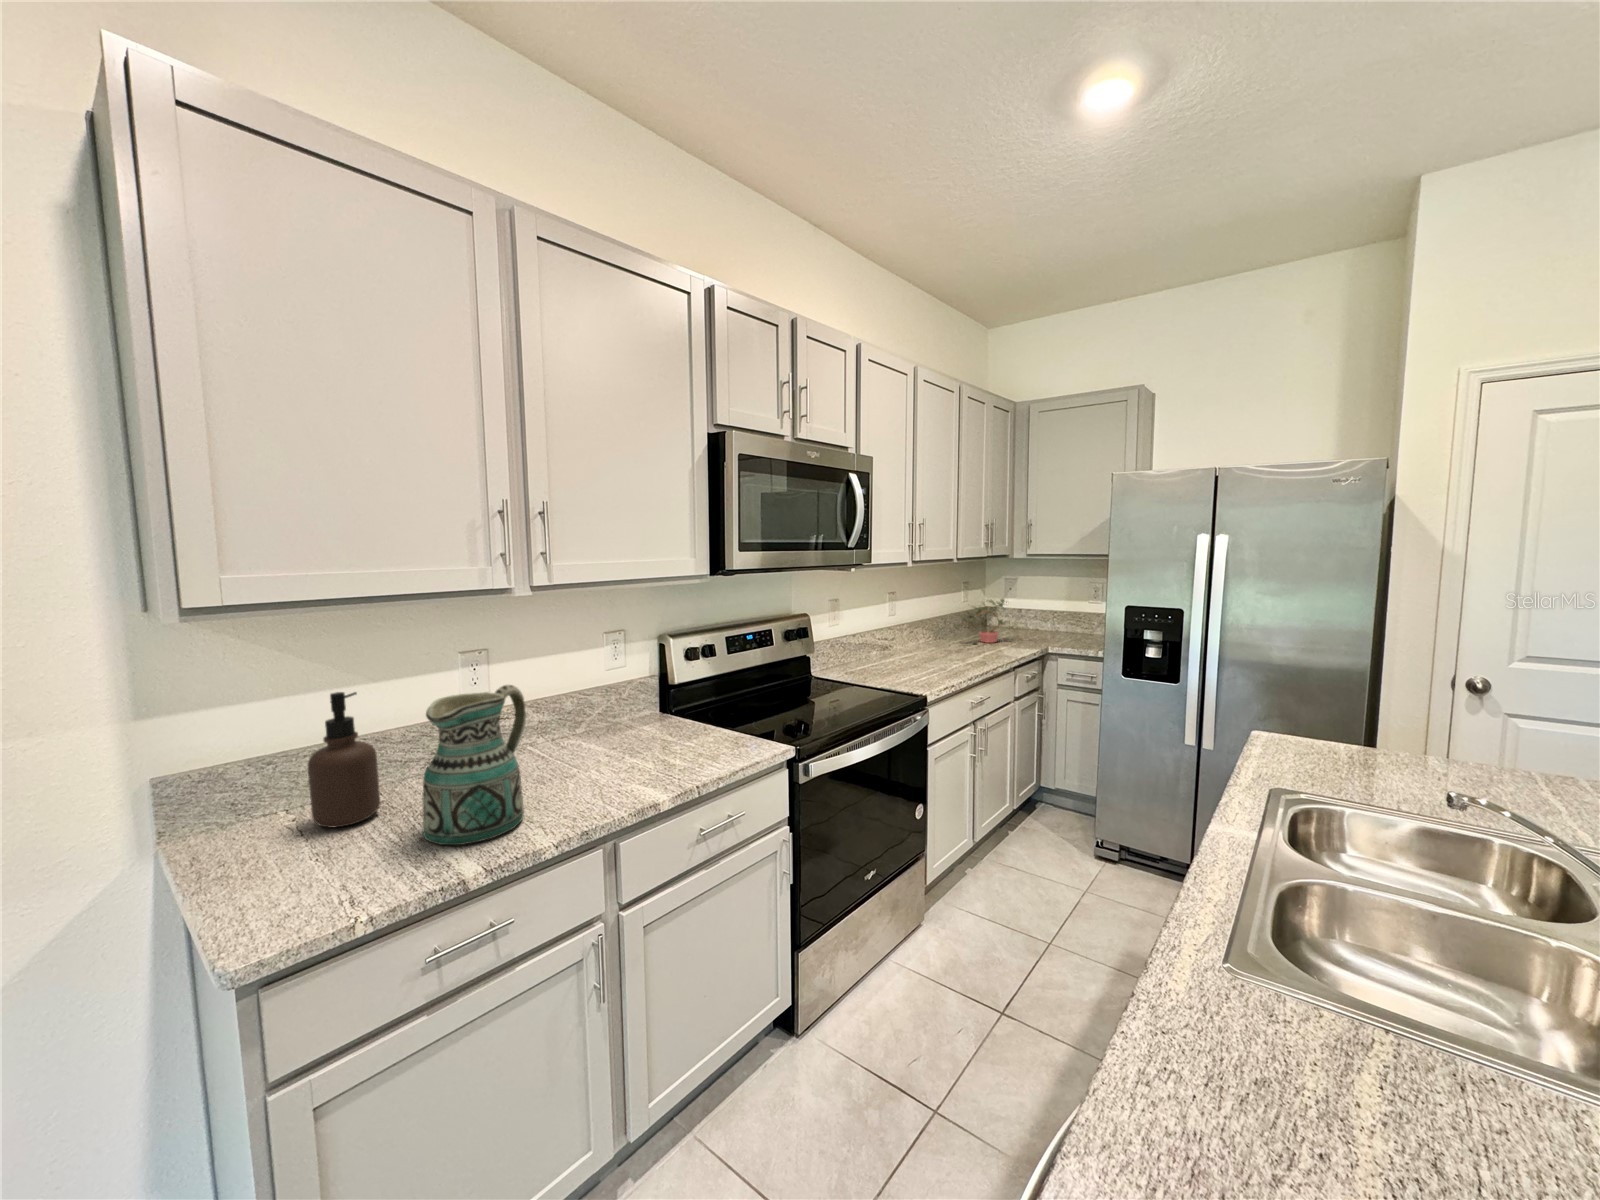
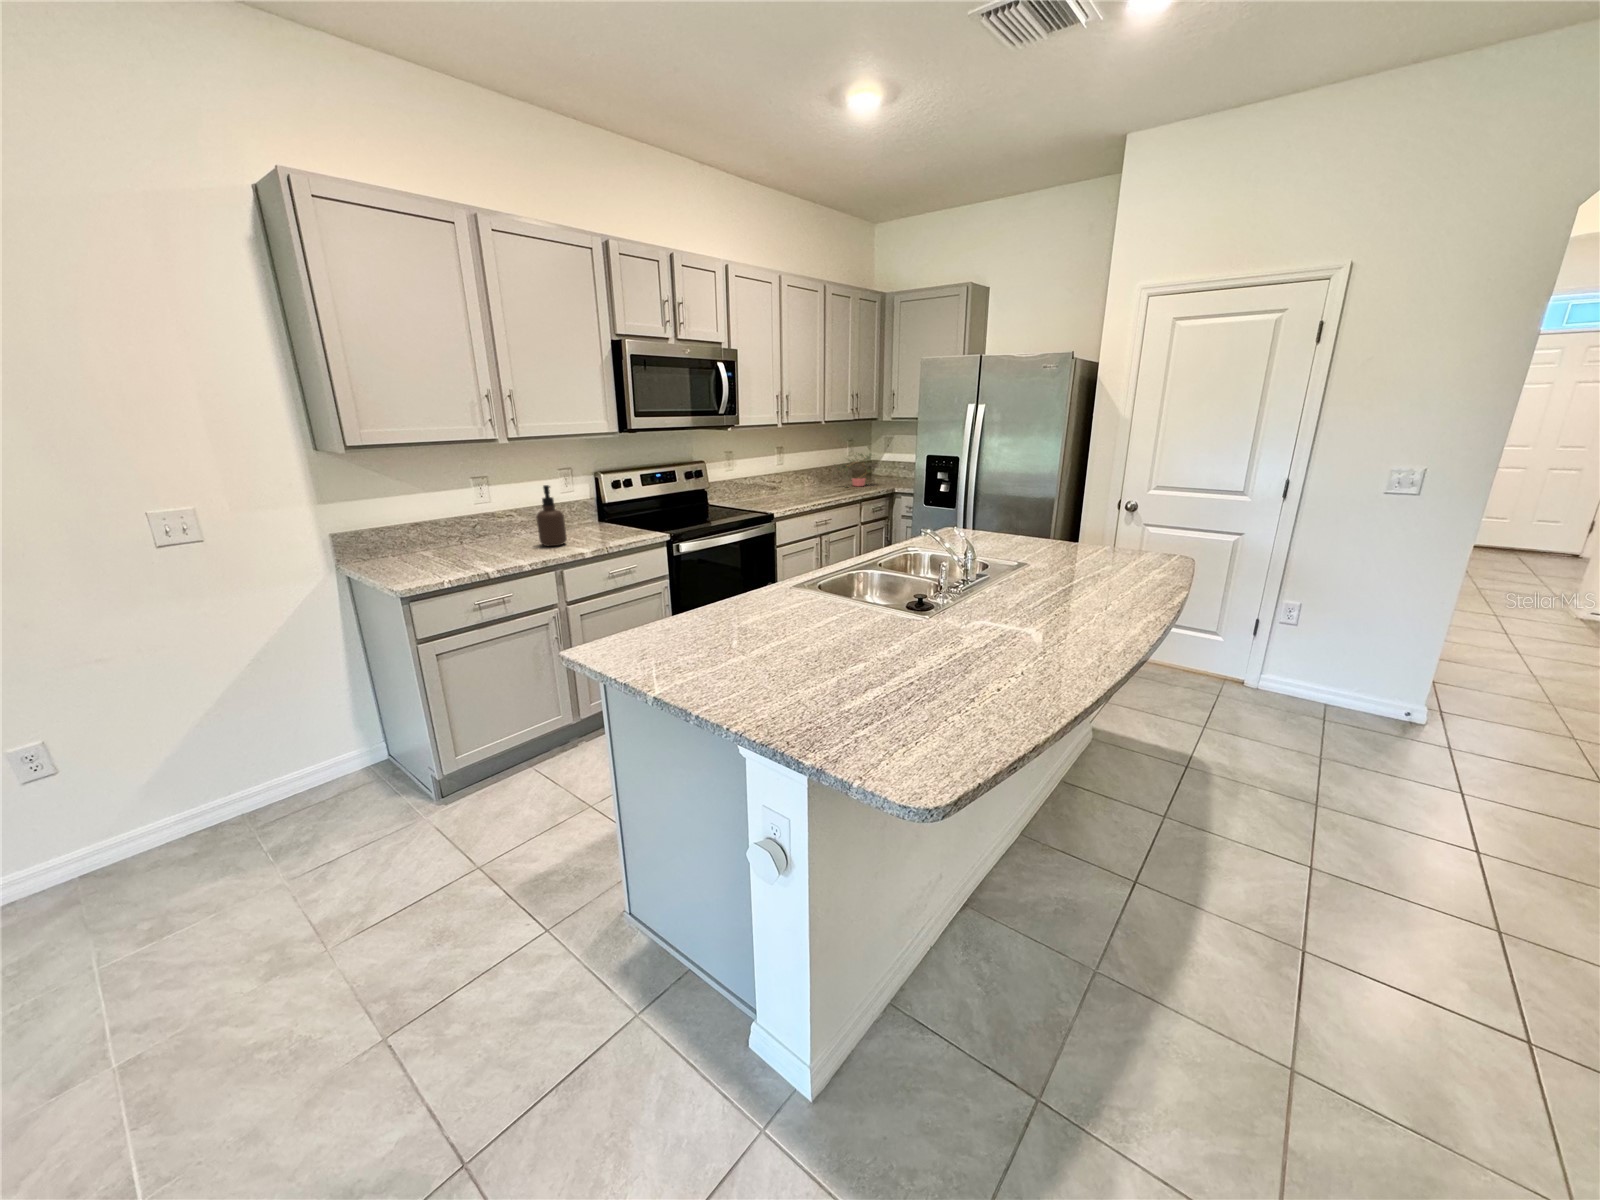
ceramic pitcher: present [422,685,526,845] -> none [462,490,515,563]
soap dispenser: present [308,692,380,827] -> present [536,485,567,546]

